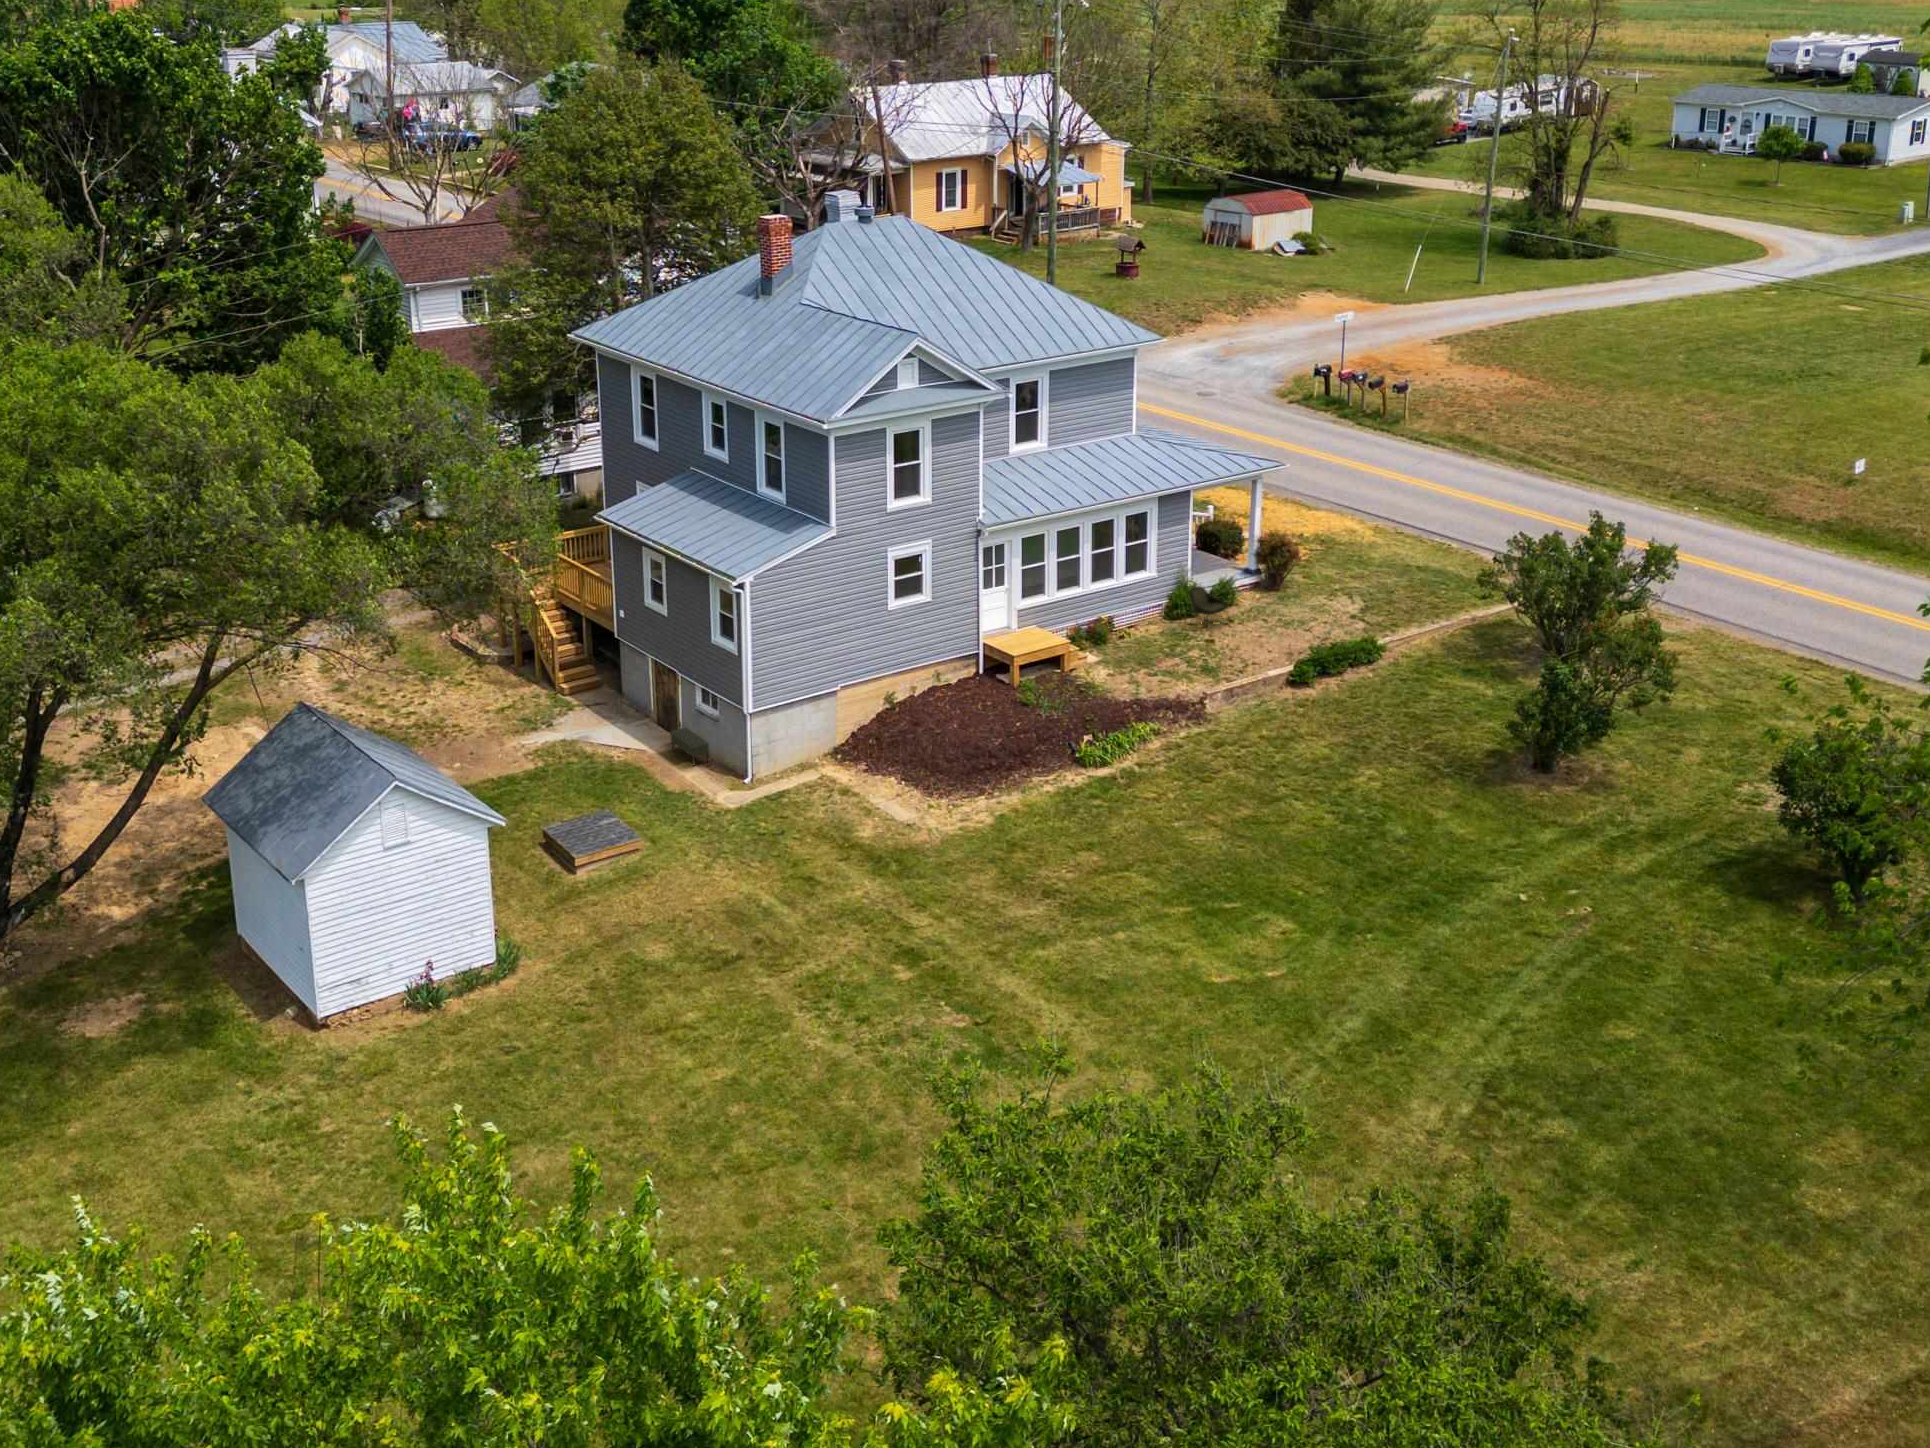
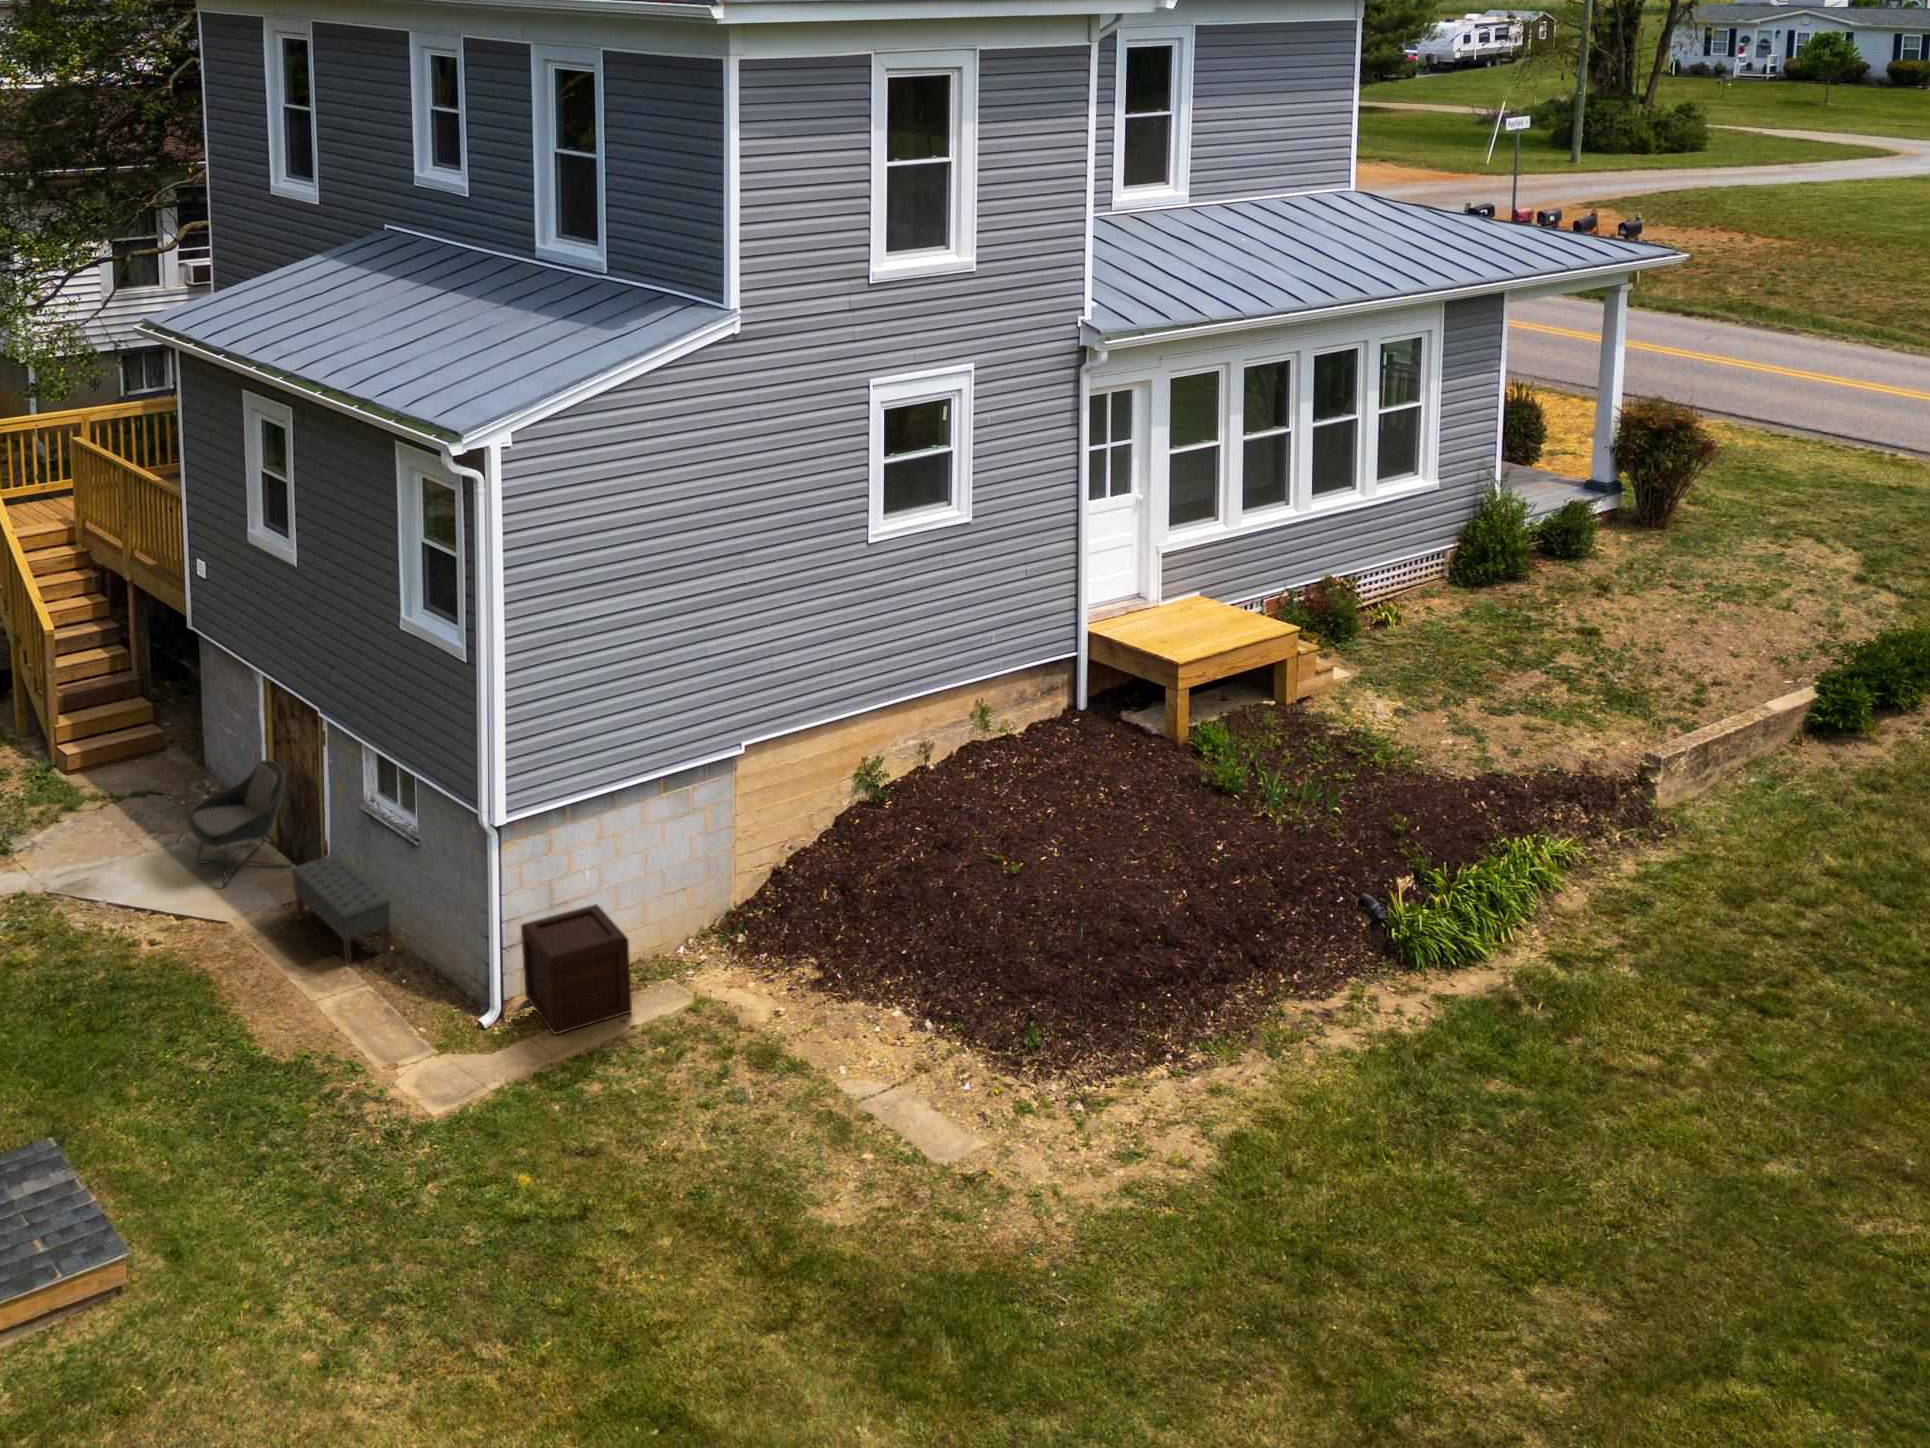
lounge chair: present [1189,586,1227,627] -> present [188,760,291,887]
wooden crate: none [759,743,799,786] -> present [521,904,632,1034]

